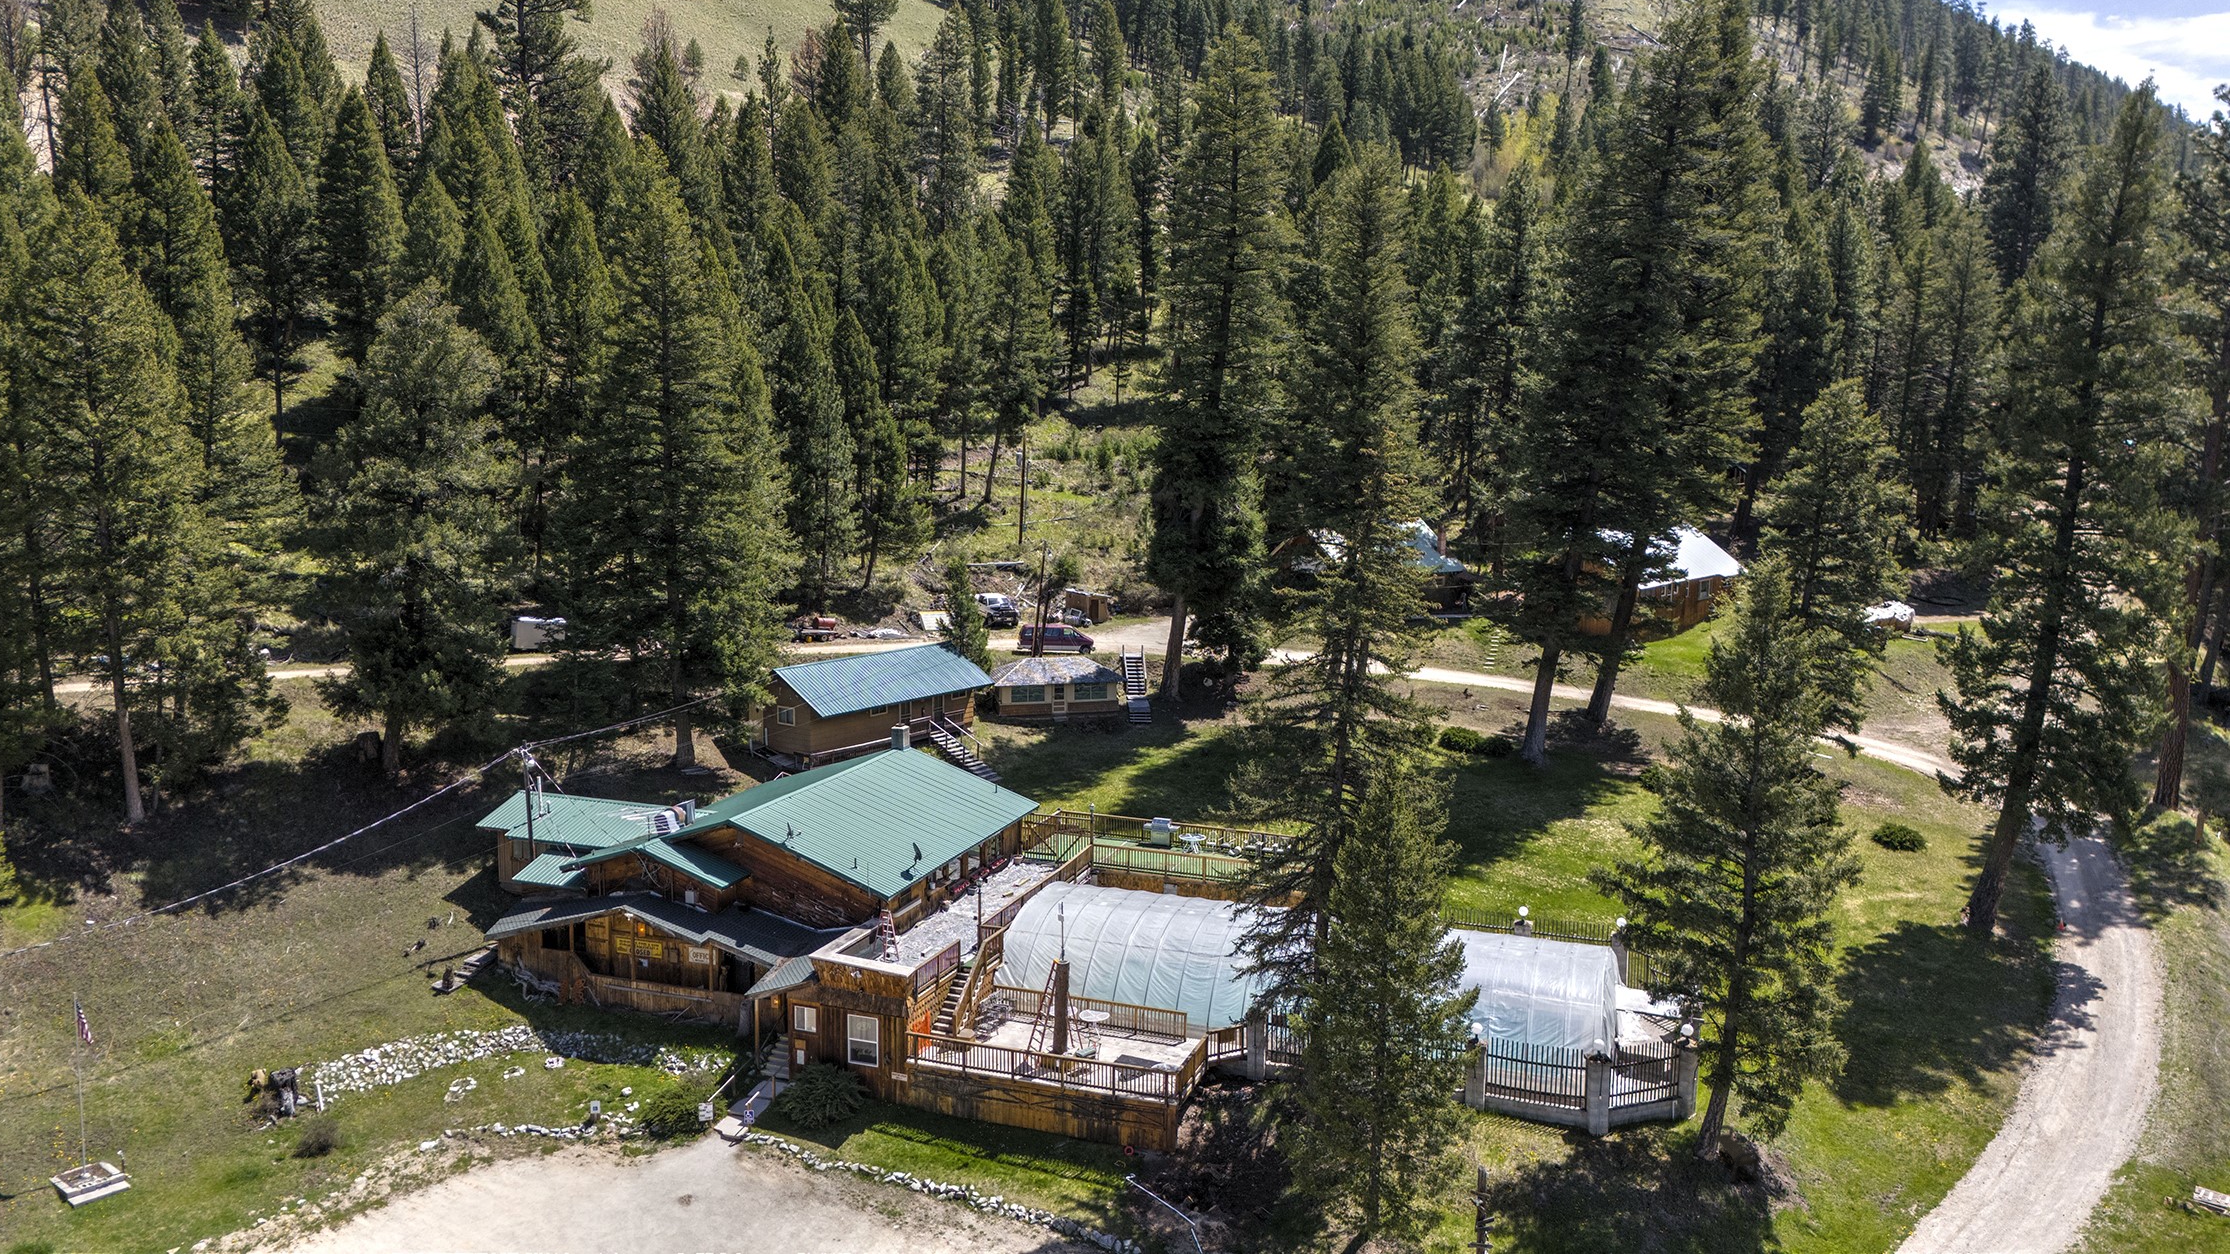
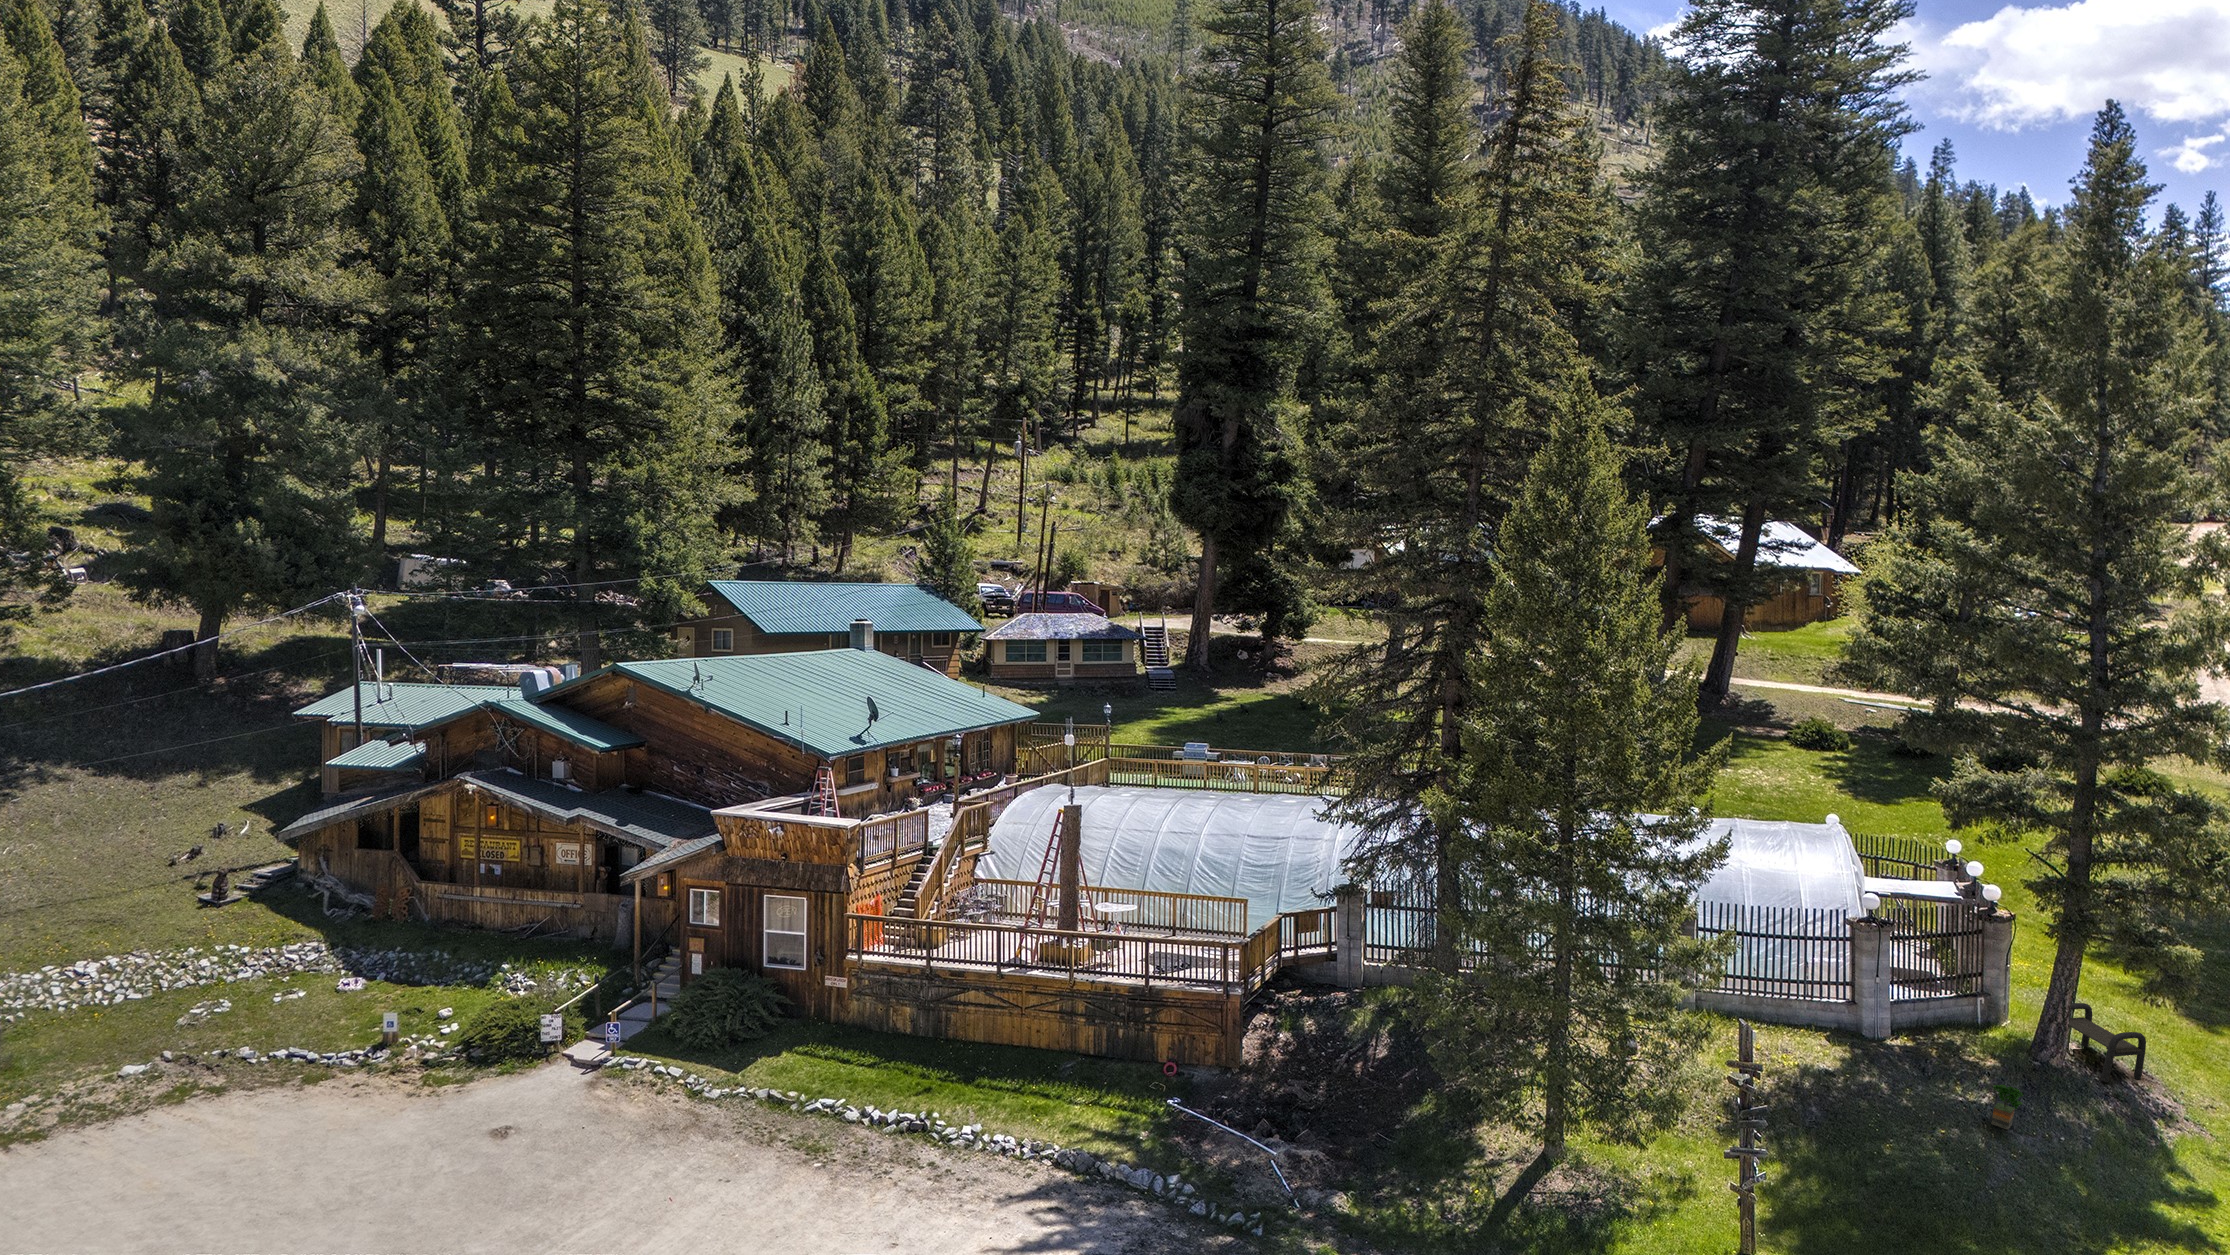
potted tree: none [1650,1191,1671,1221] -> present [1991,1085,2023,1130]

